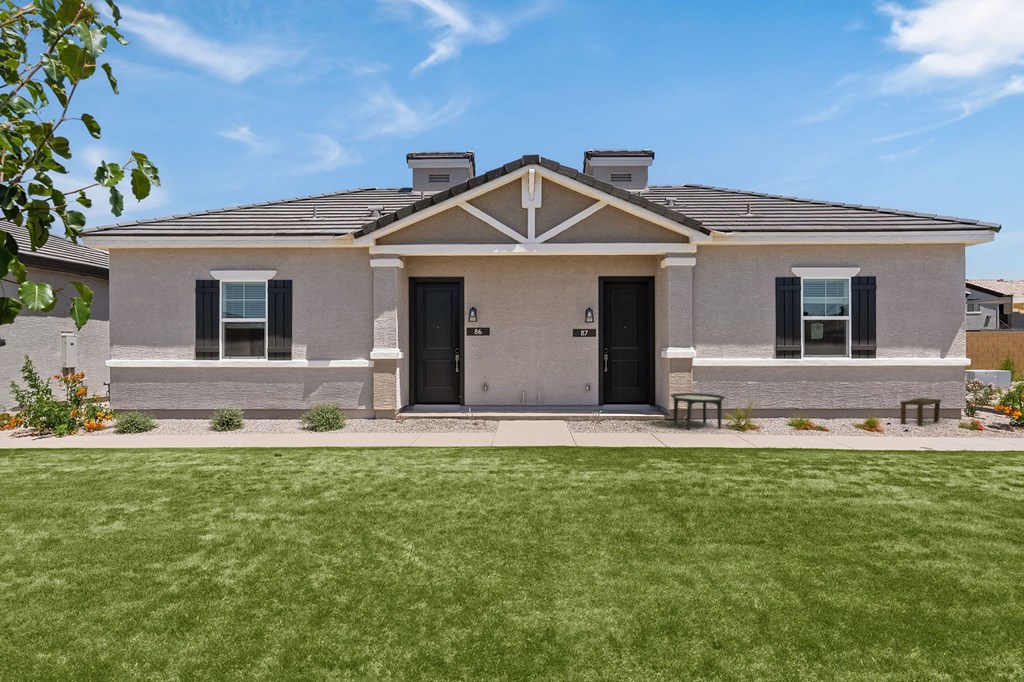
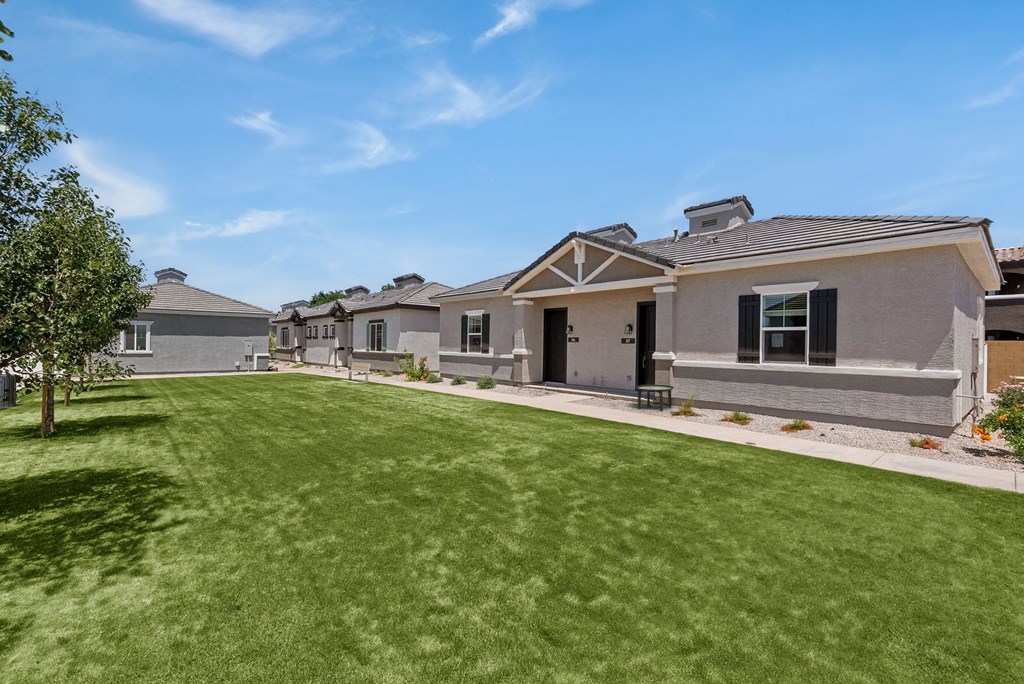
bench: present [900,398,941,426] -> none [840,408,896,434]

